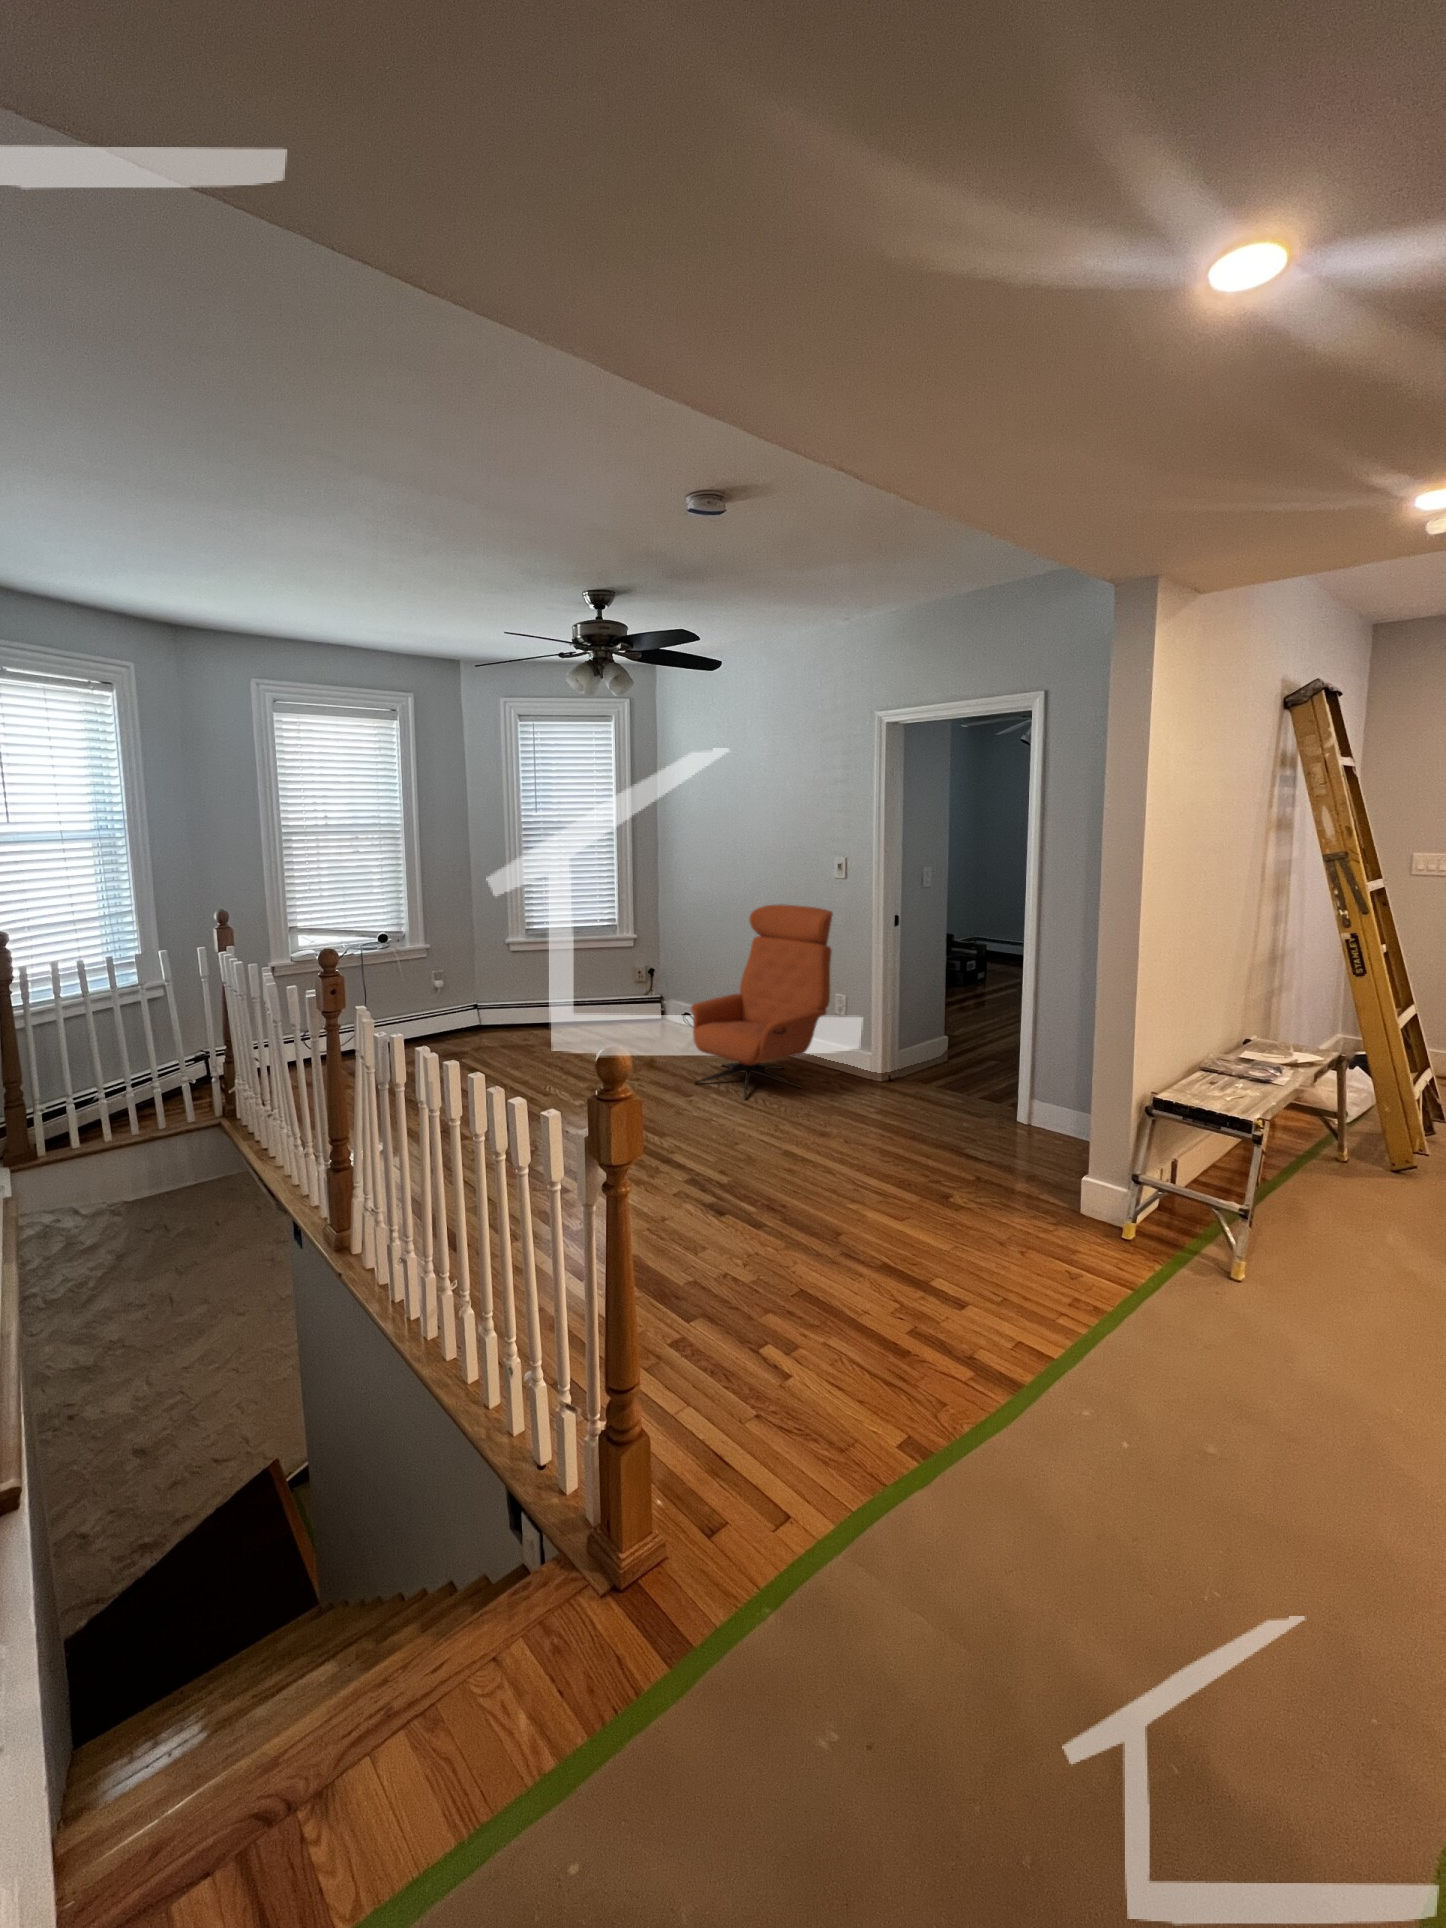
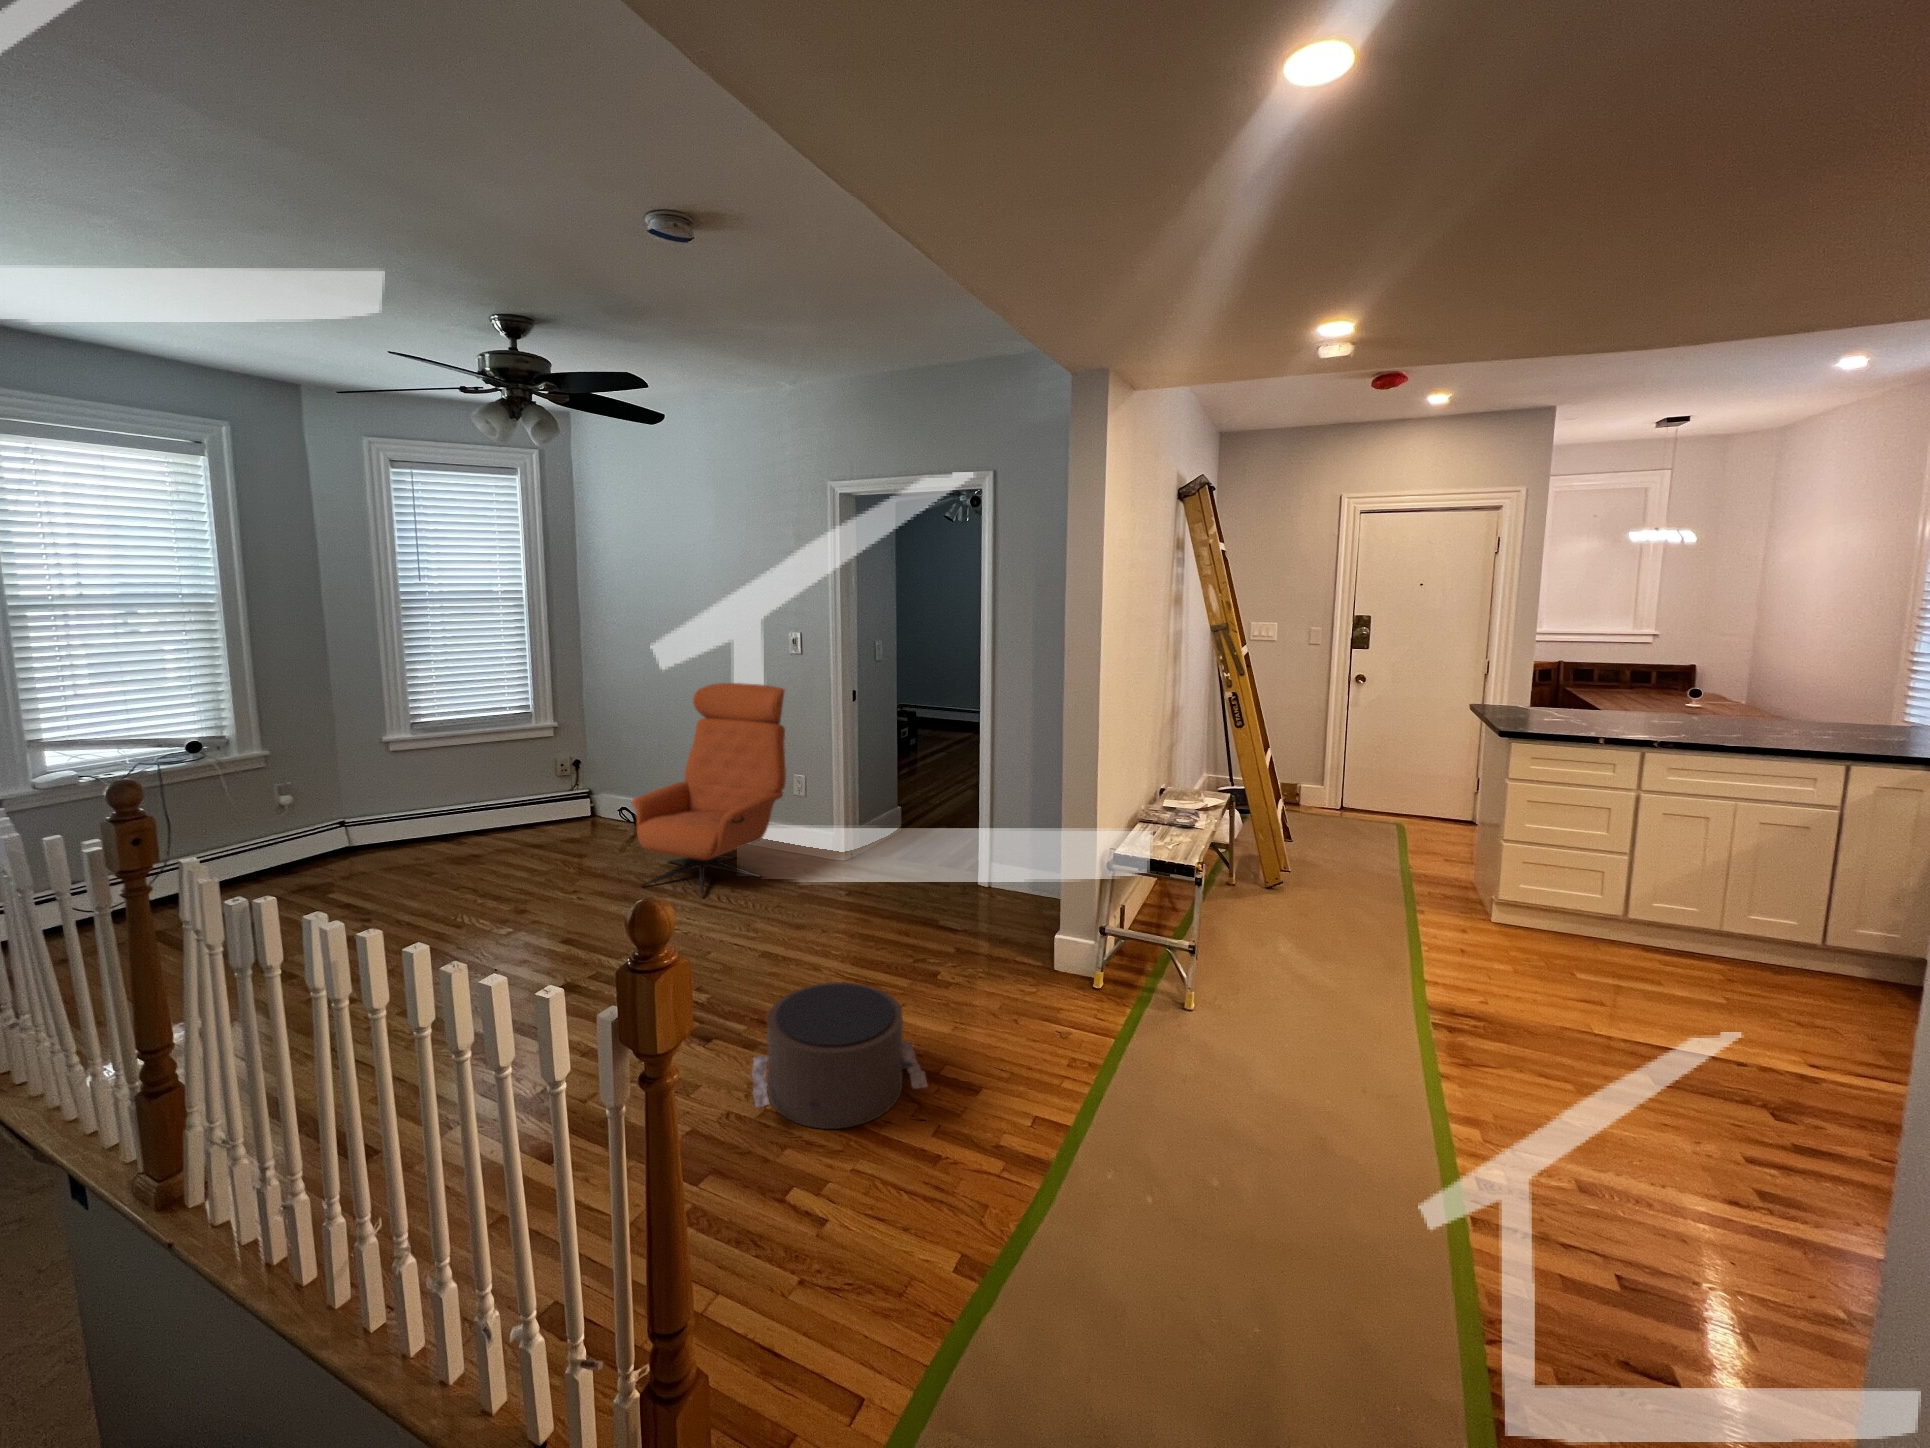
pouf: none [747,1180,910,1309] -> present [752,982,927,1129]

